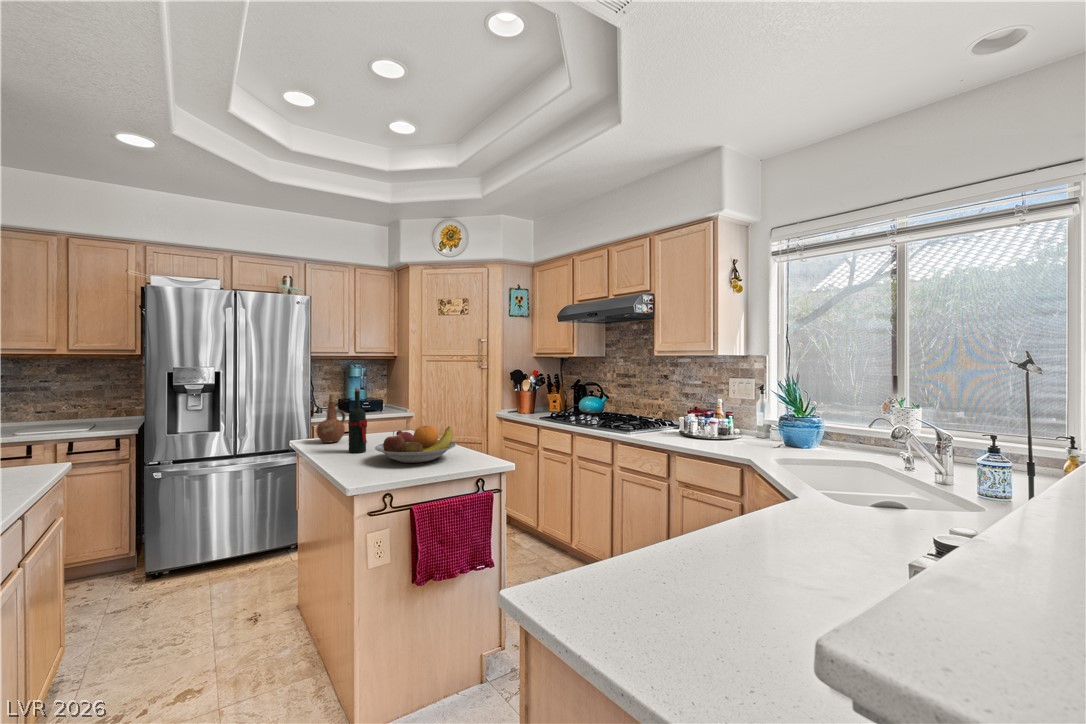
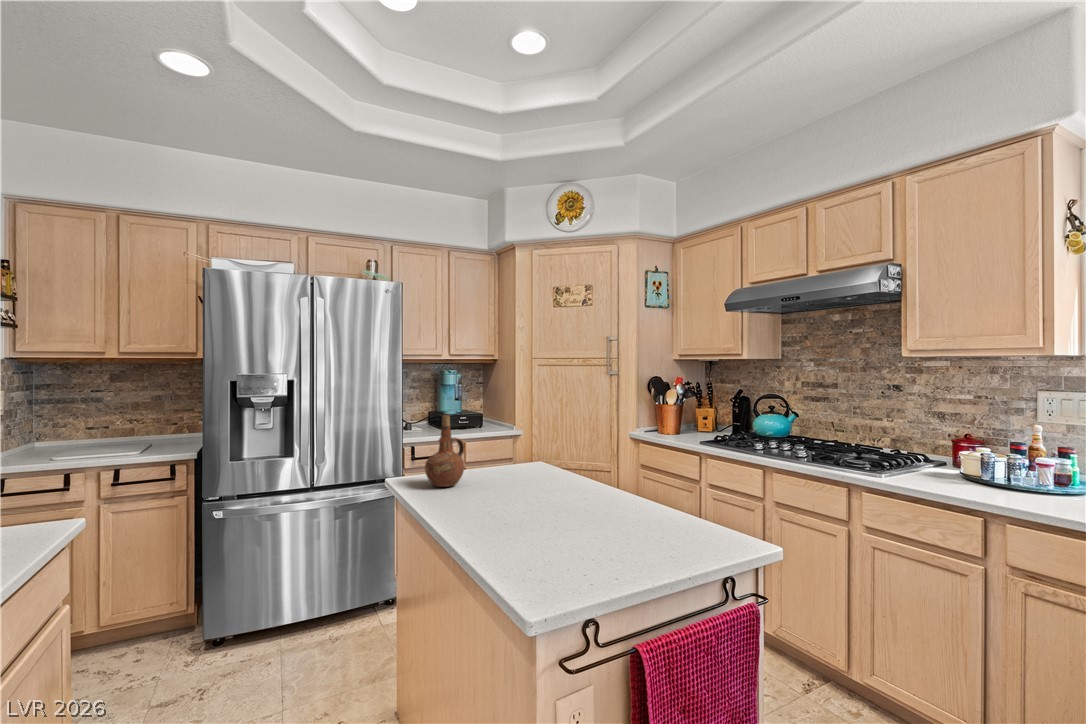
wine bottle: present [349,389,367,453] -> none [480,409,509,511]
fruit bowl: present [375,426,456,463] -> none [531,474,663,539]

